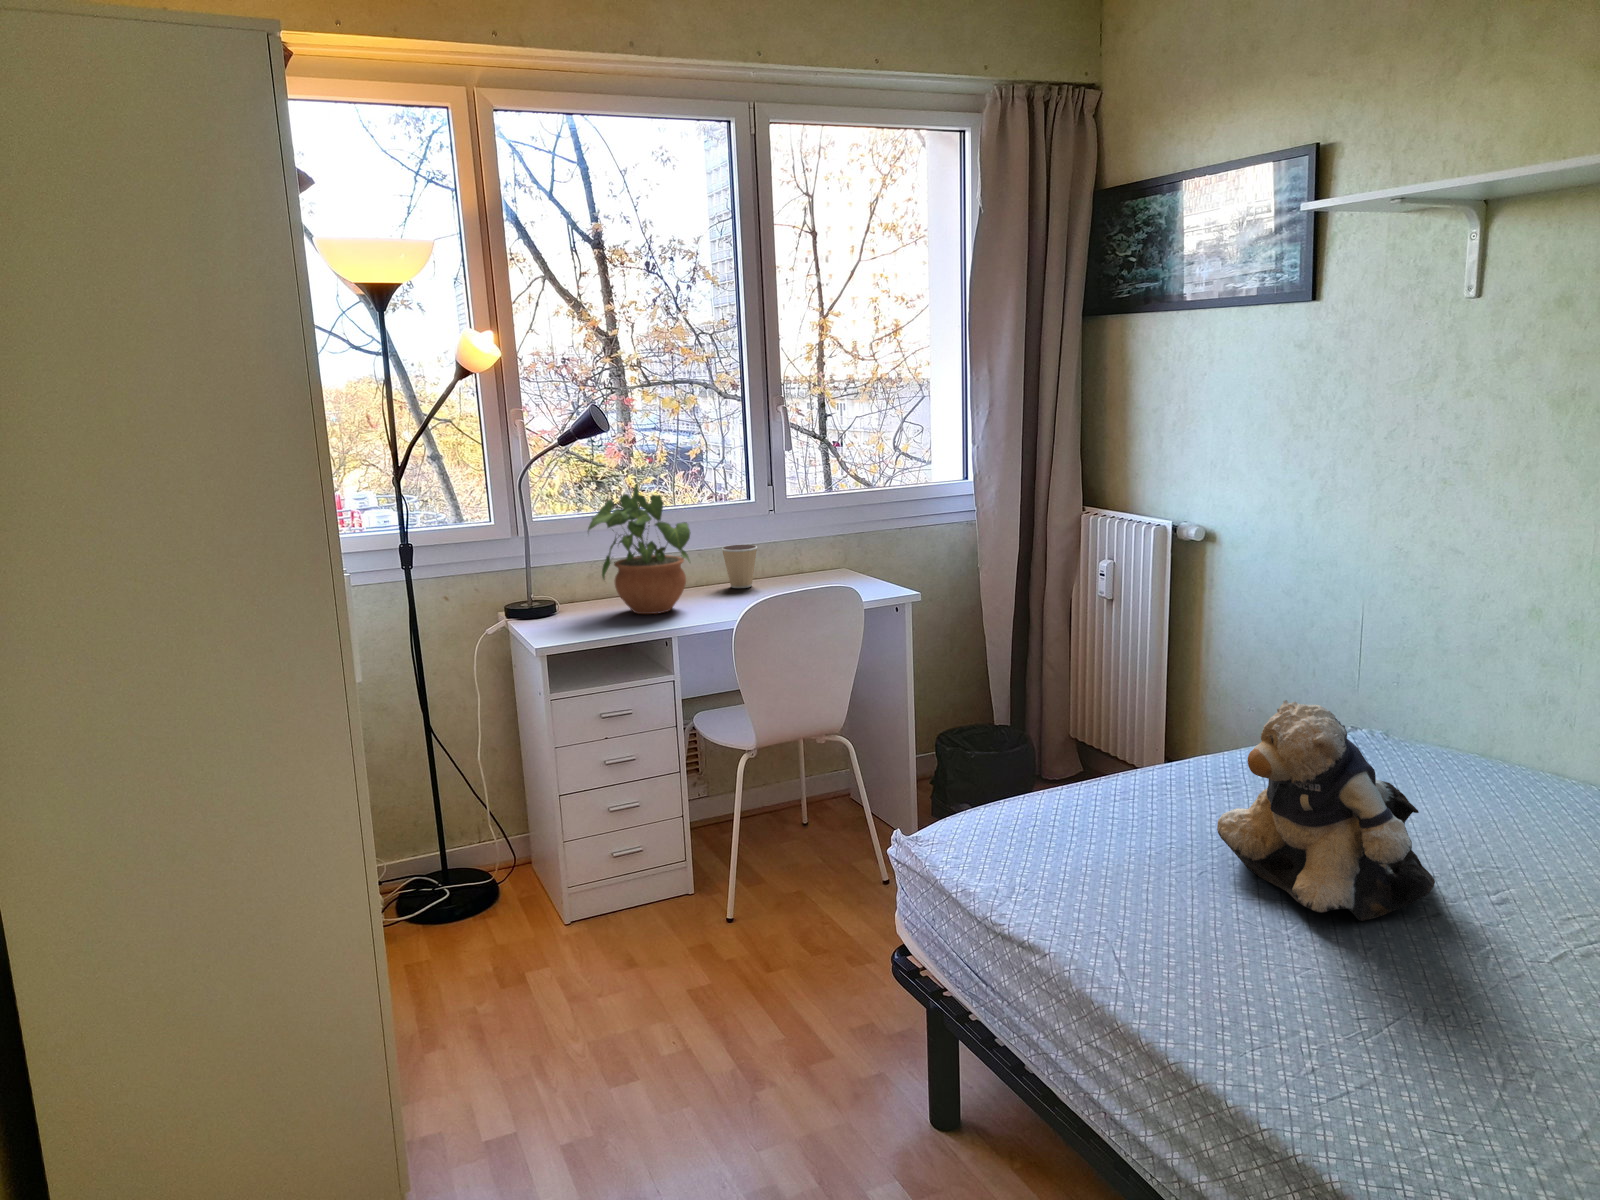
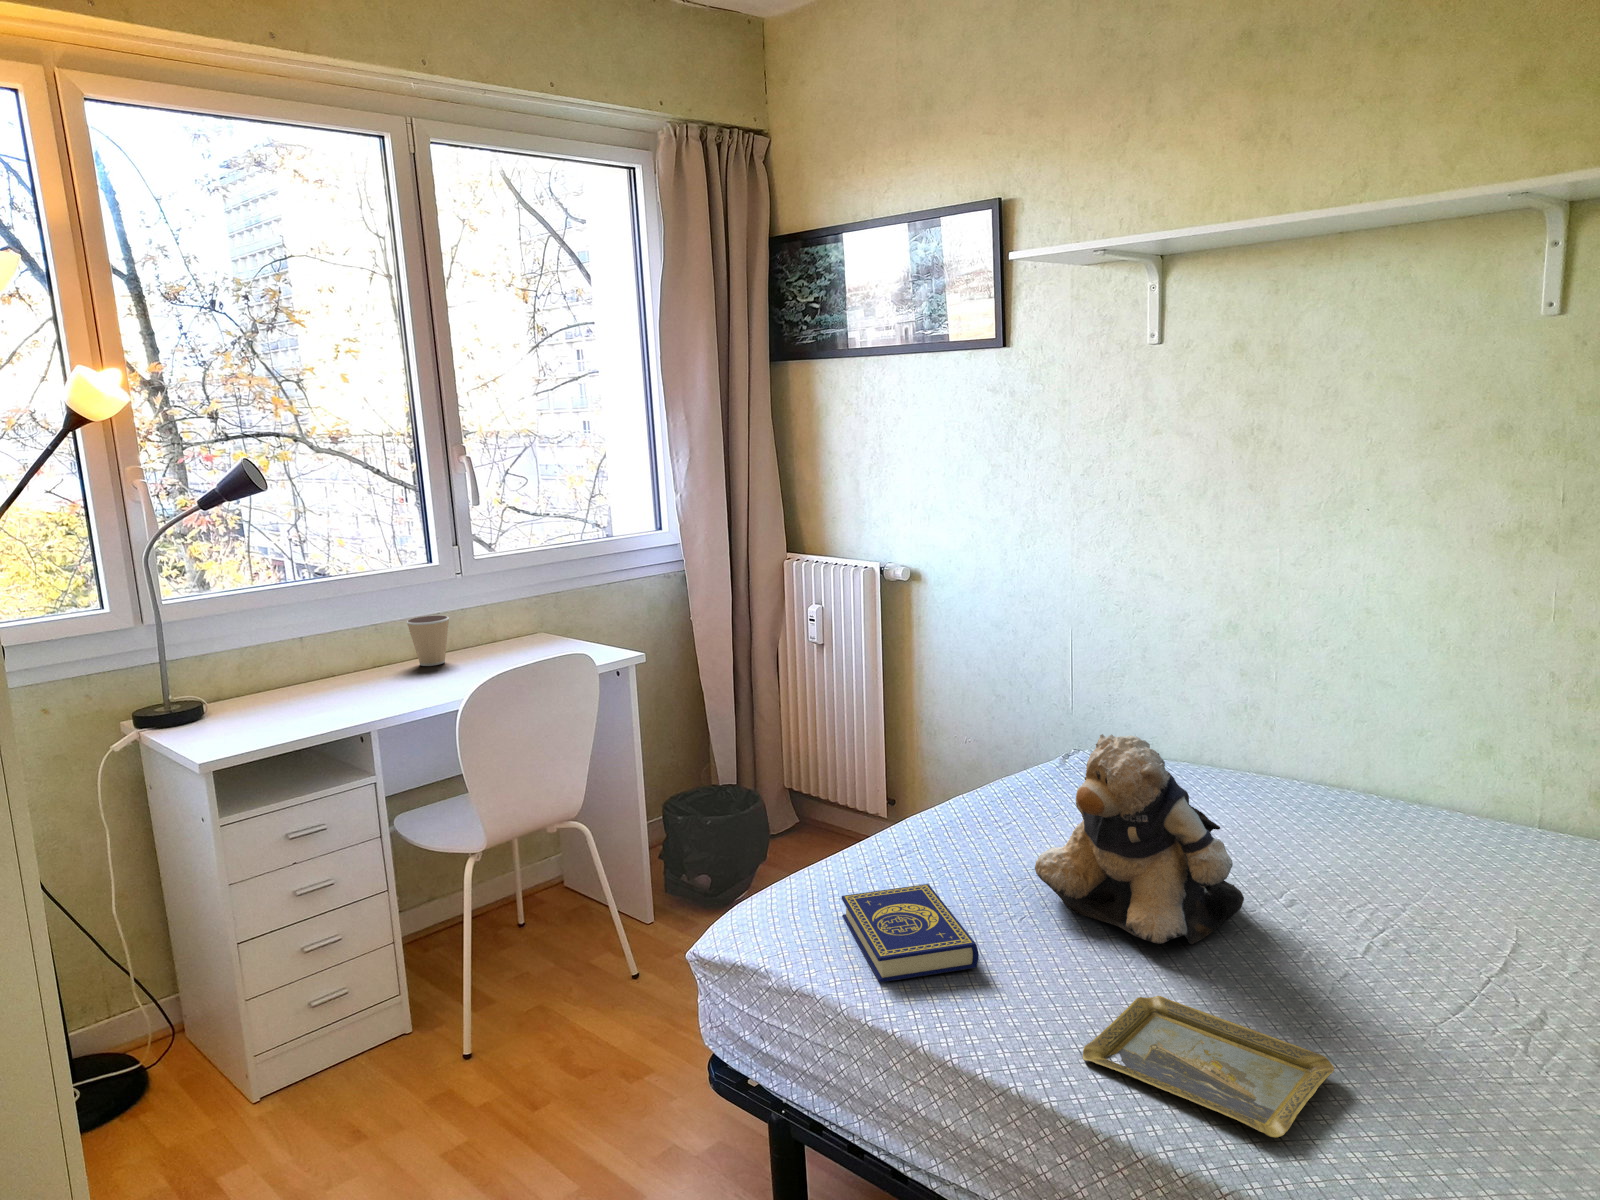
potted plant: present [588,484,690,614] -> none [247,550,382,707]
book: none [1024,824,1129,903] -> present [842,884,979,982]
tray: none [1188,955,1443,1094] -> present [1083,996,1334,1138]

